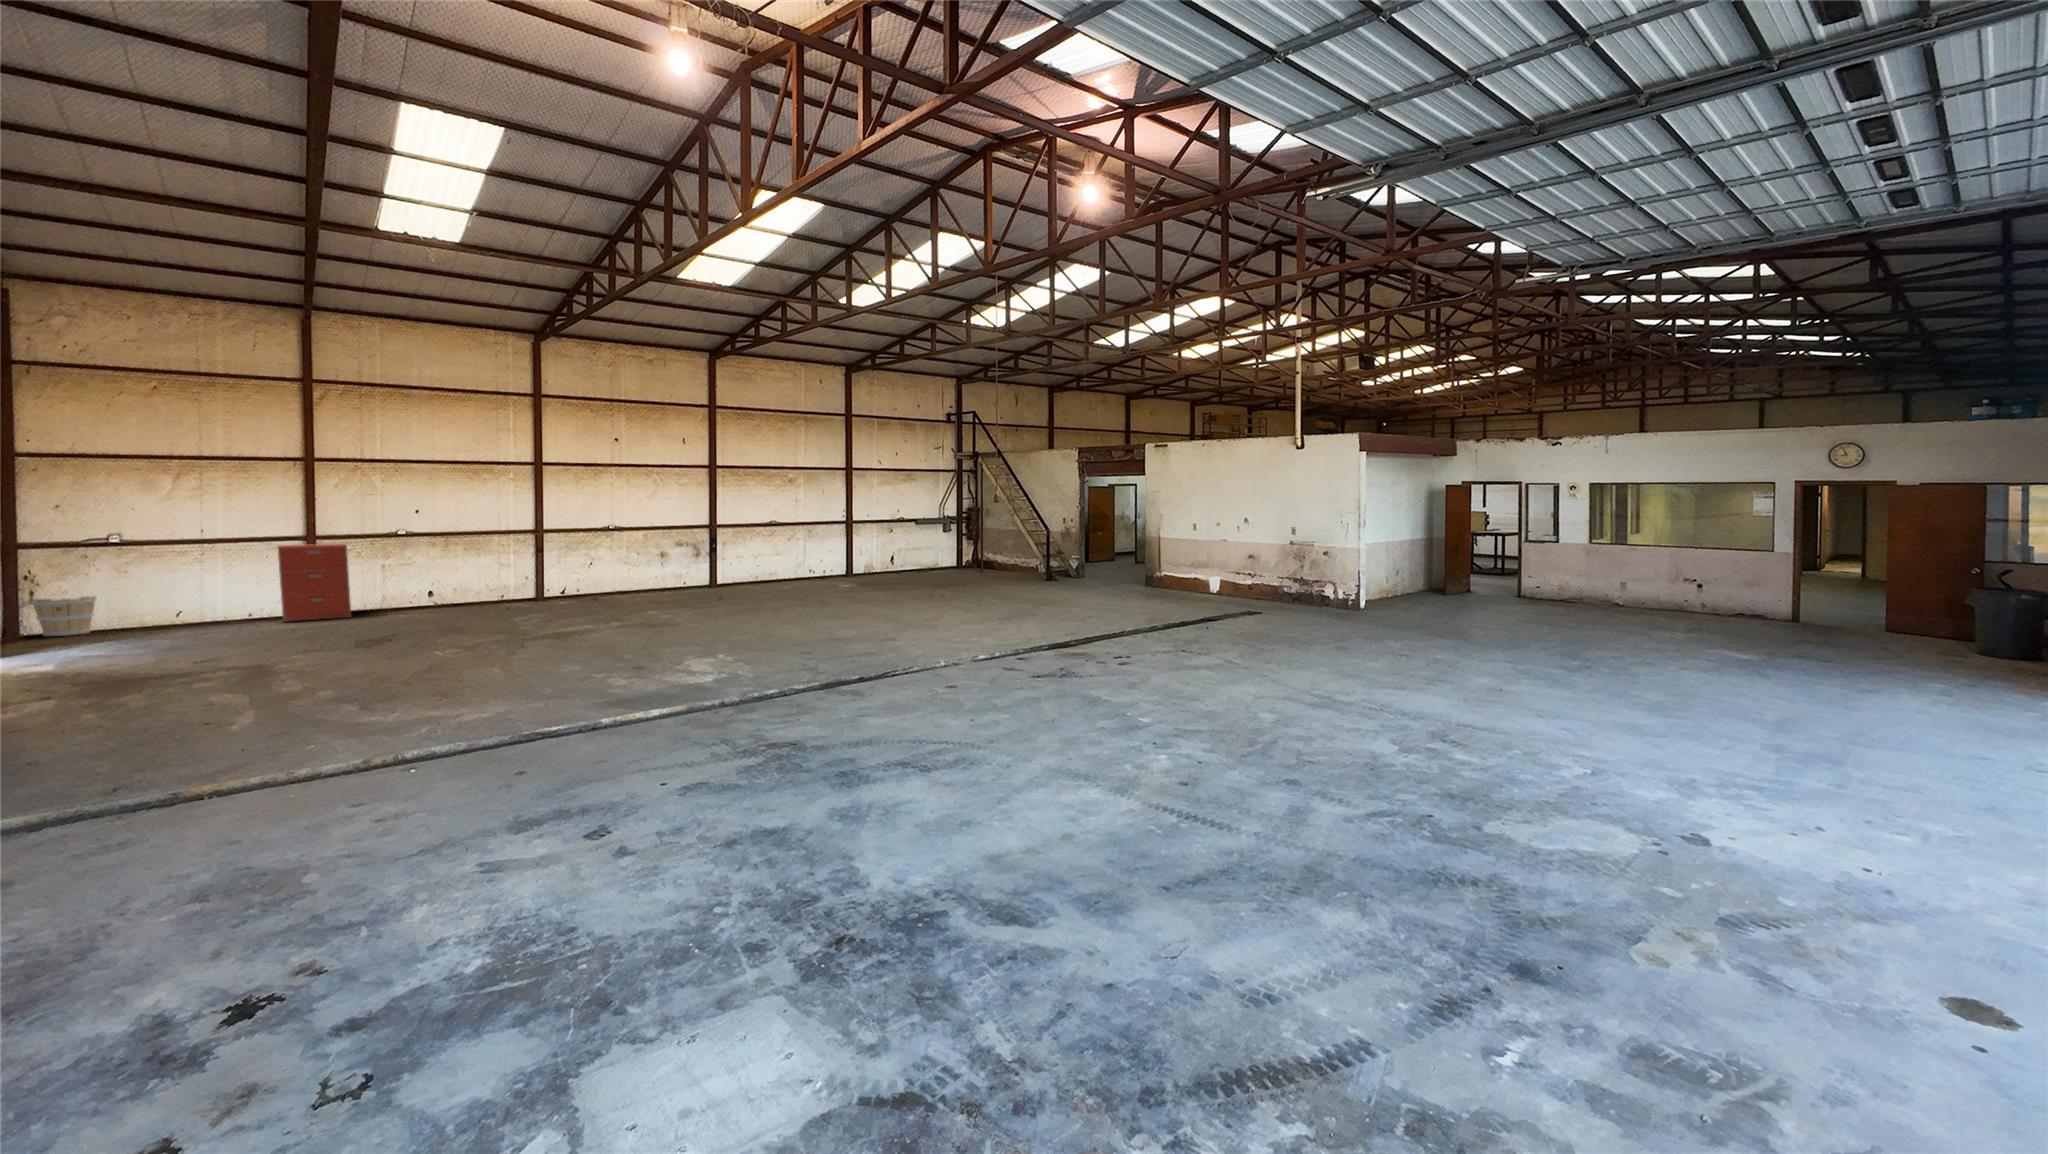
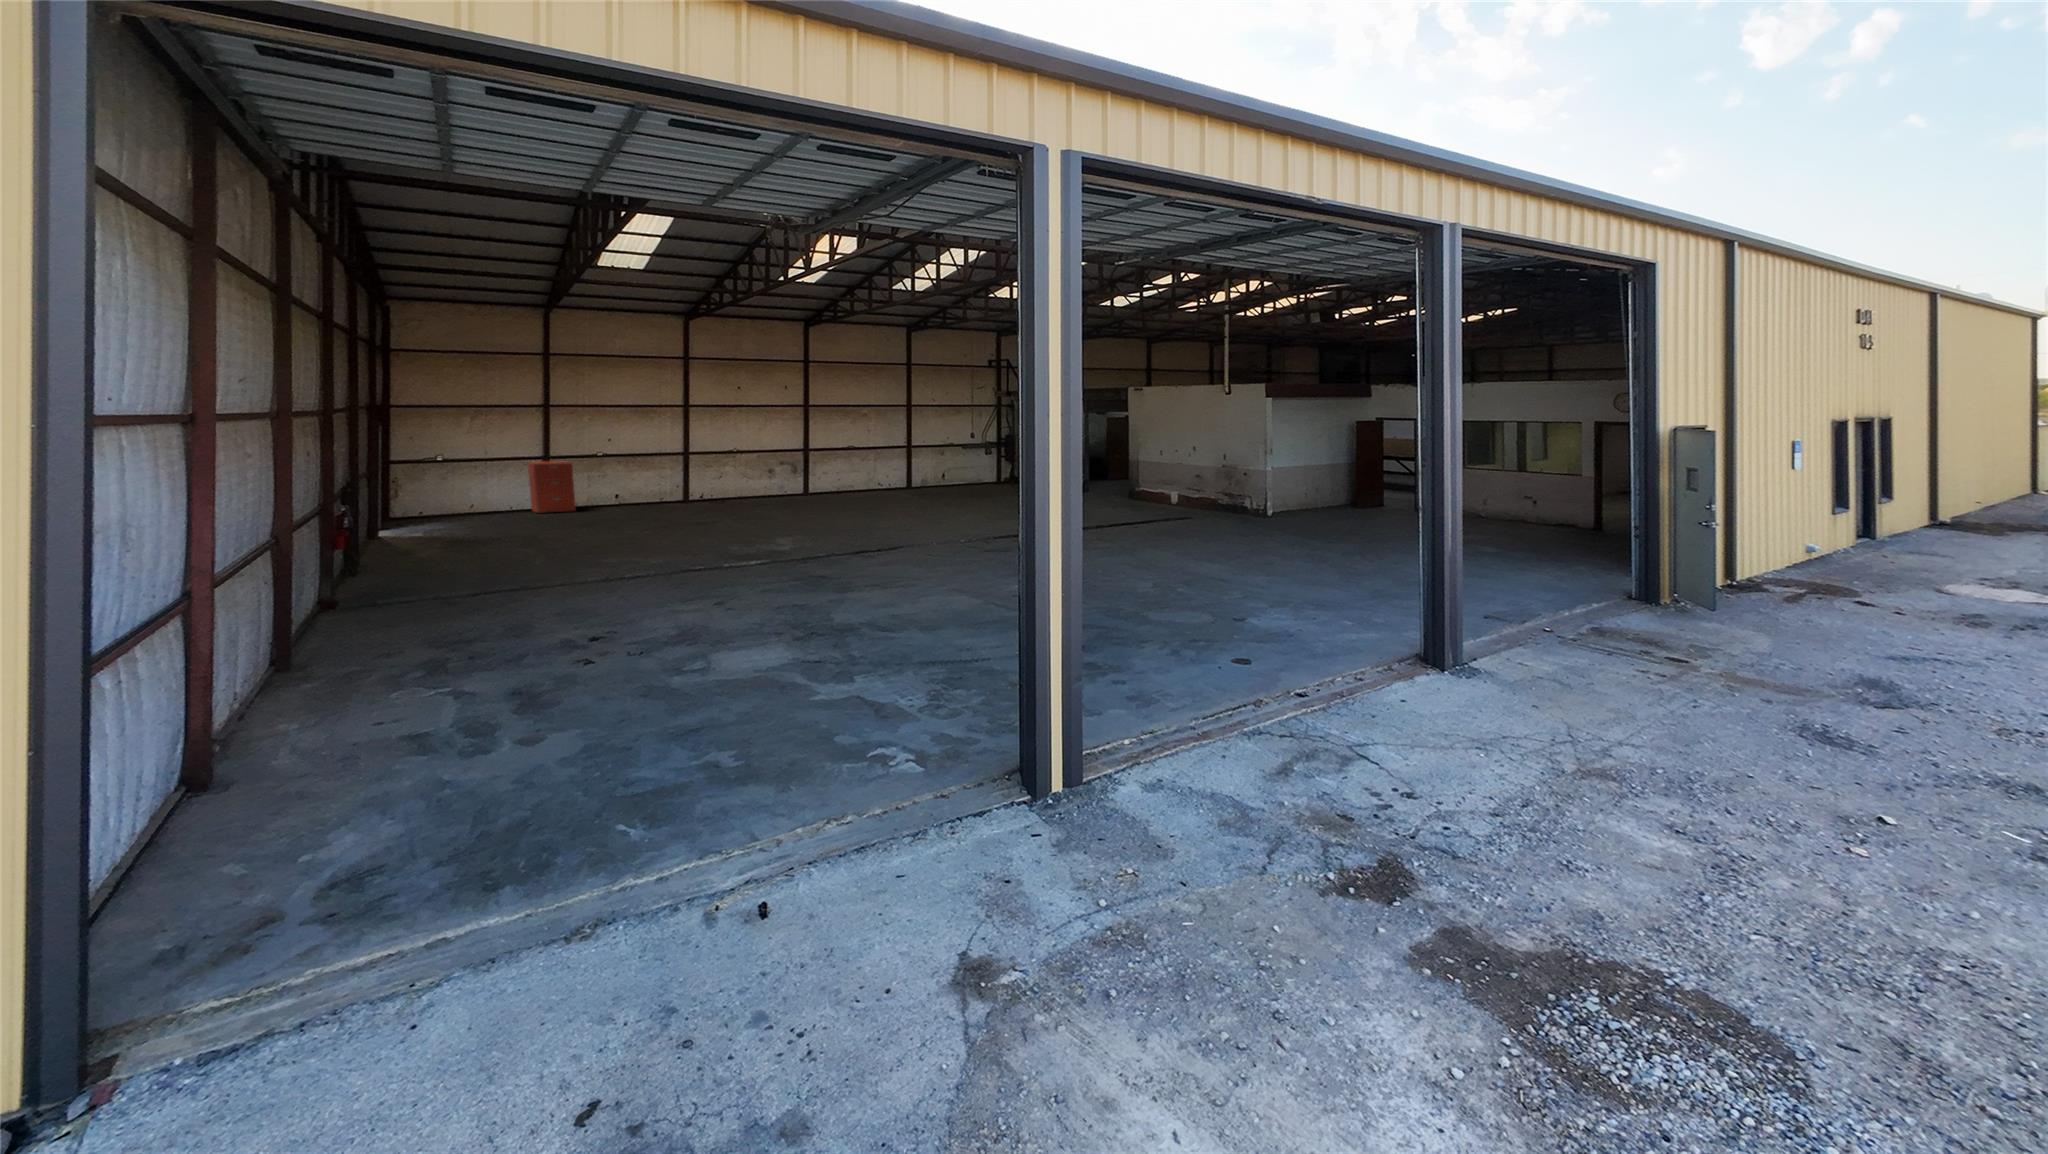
wooden bucket: present [31,596,96,636] -> none [399,493,431,518]

